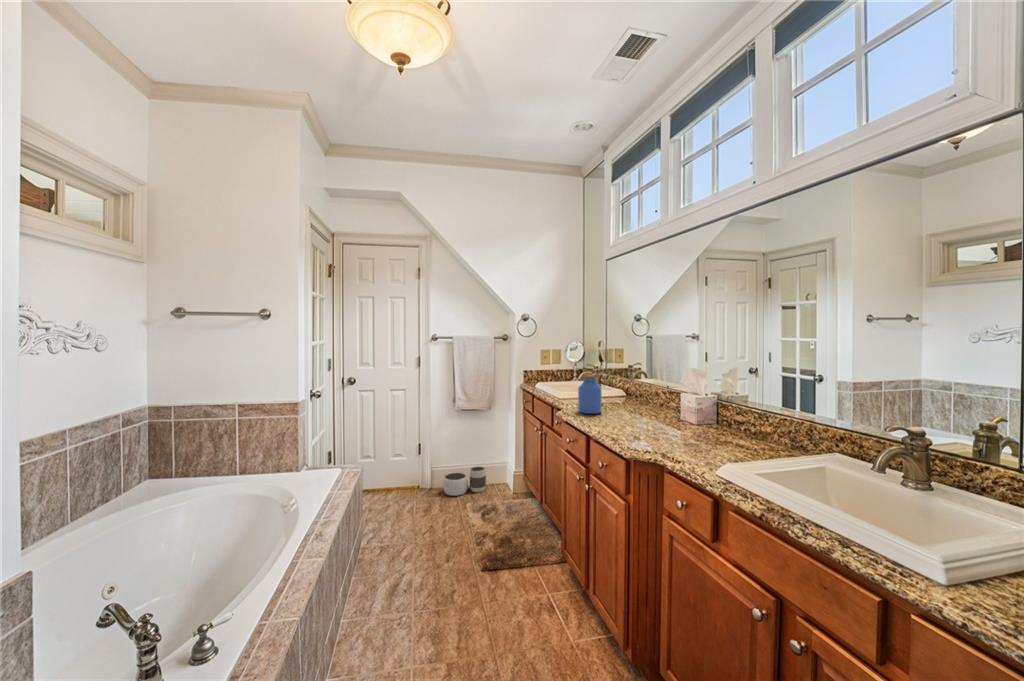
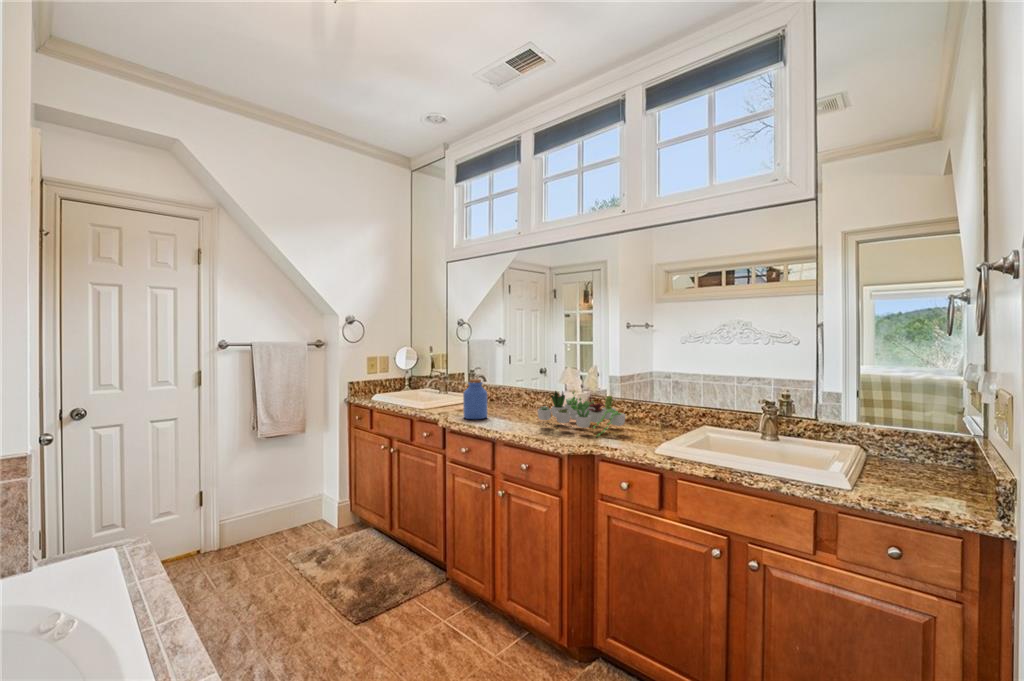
succulent plant: none [615,391,723,447] -> present [538,391,625,437]
waste basket: present [443,467,486,496] -> none [243,505,303,551]

